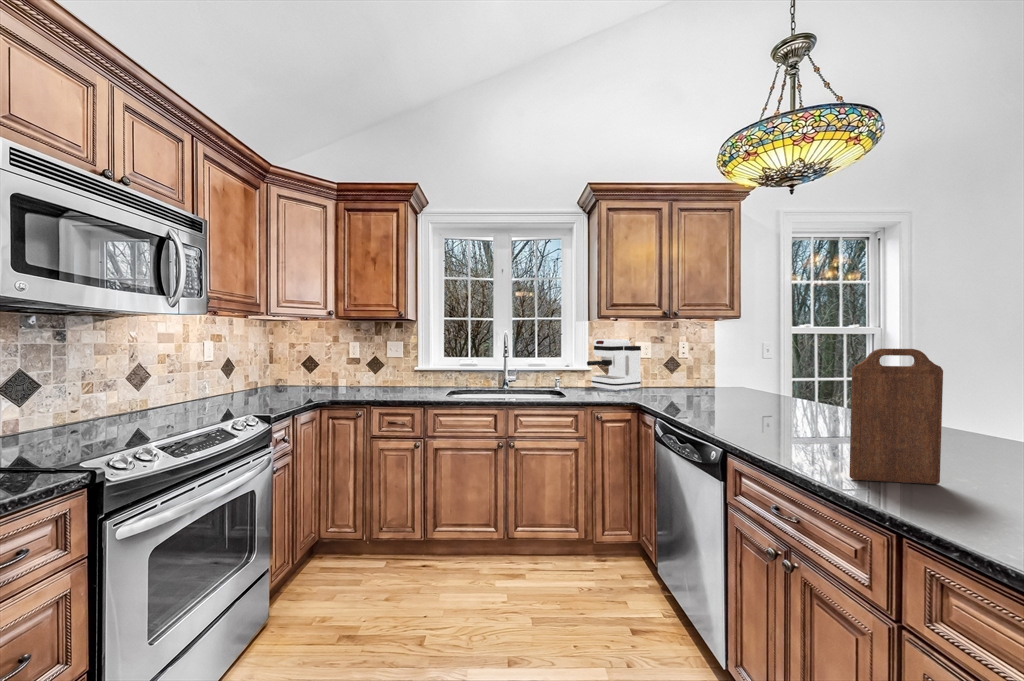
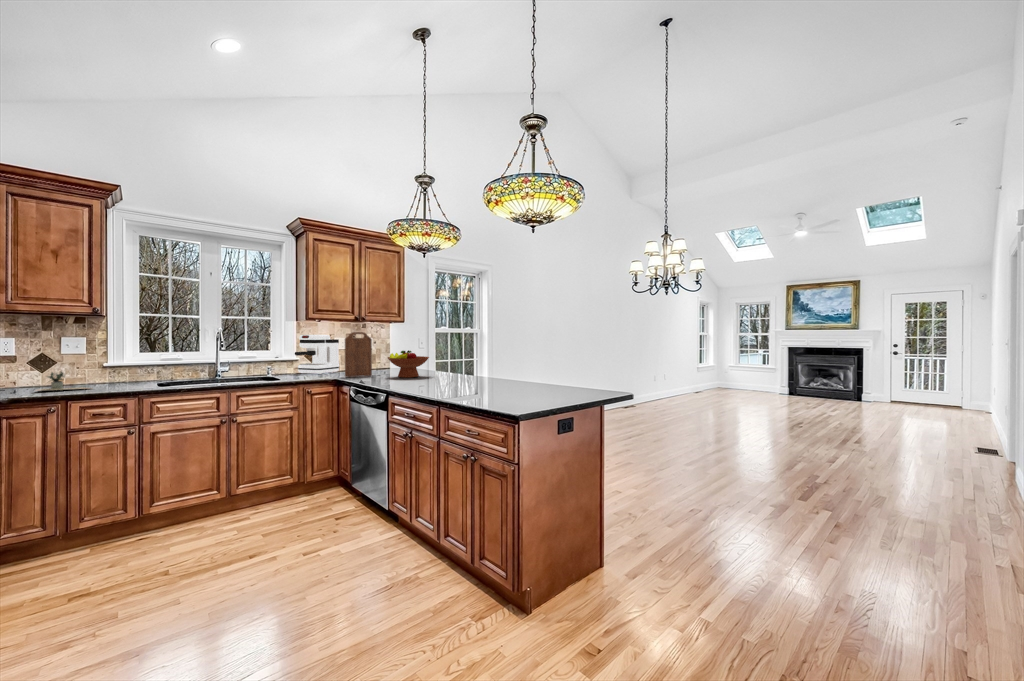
cutting board: present [849,349,943,484] -> present [345,332,372,377]
fruit bowl: none [708,368,782,413] -> present [388,350,429,378]
potted plant: none [348,376,410,395] -> present [39,372,84,390]

